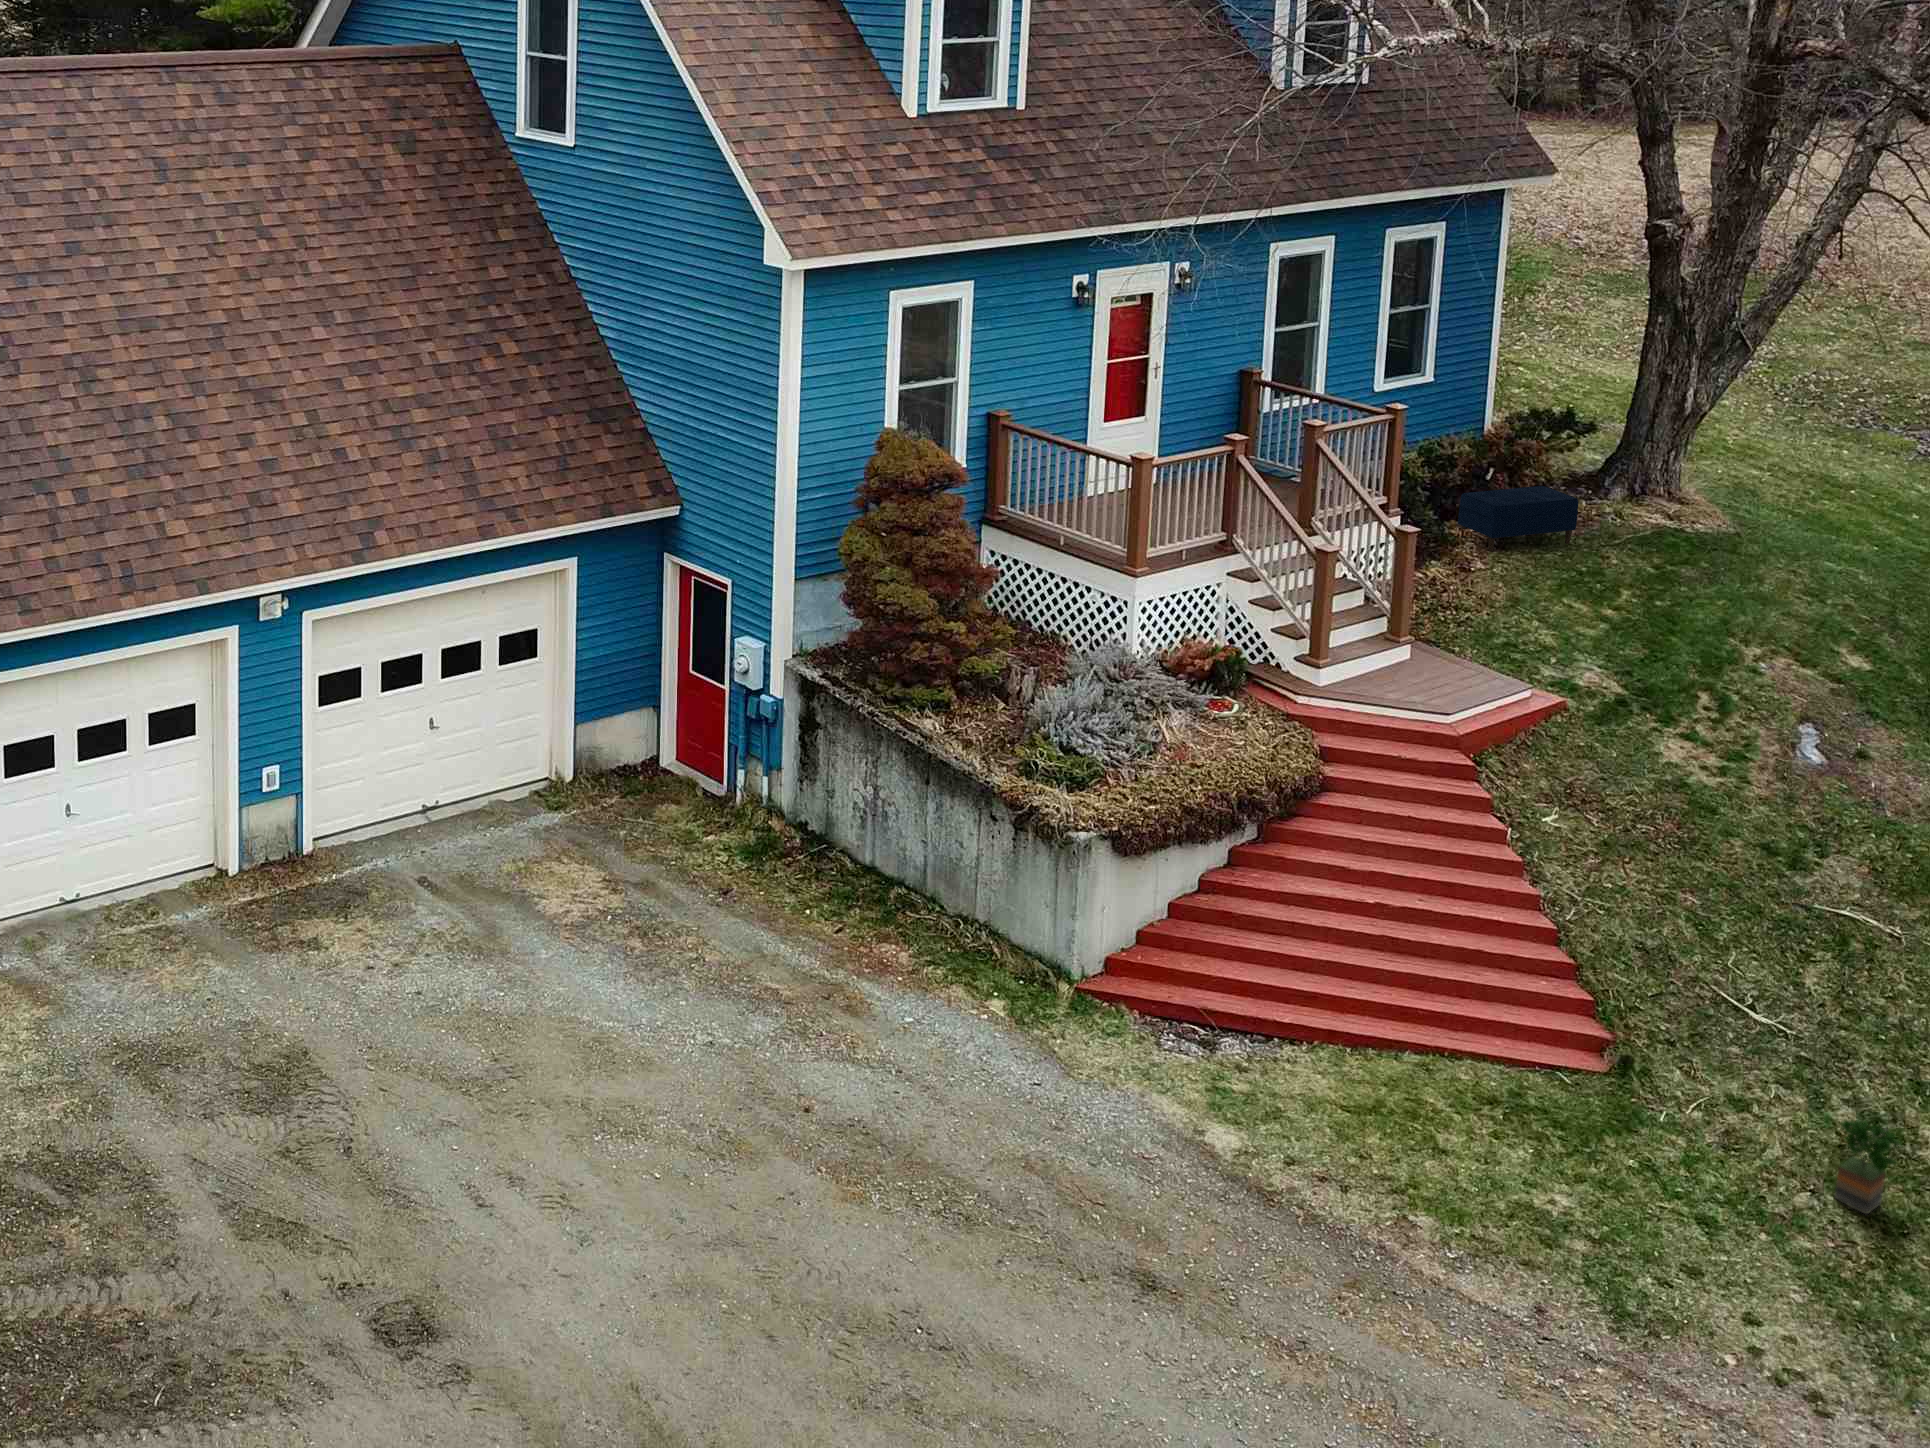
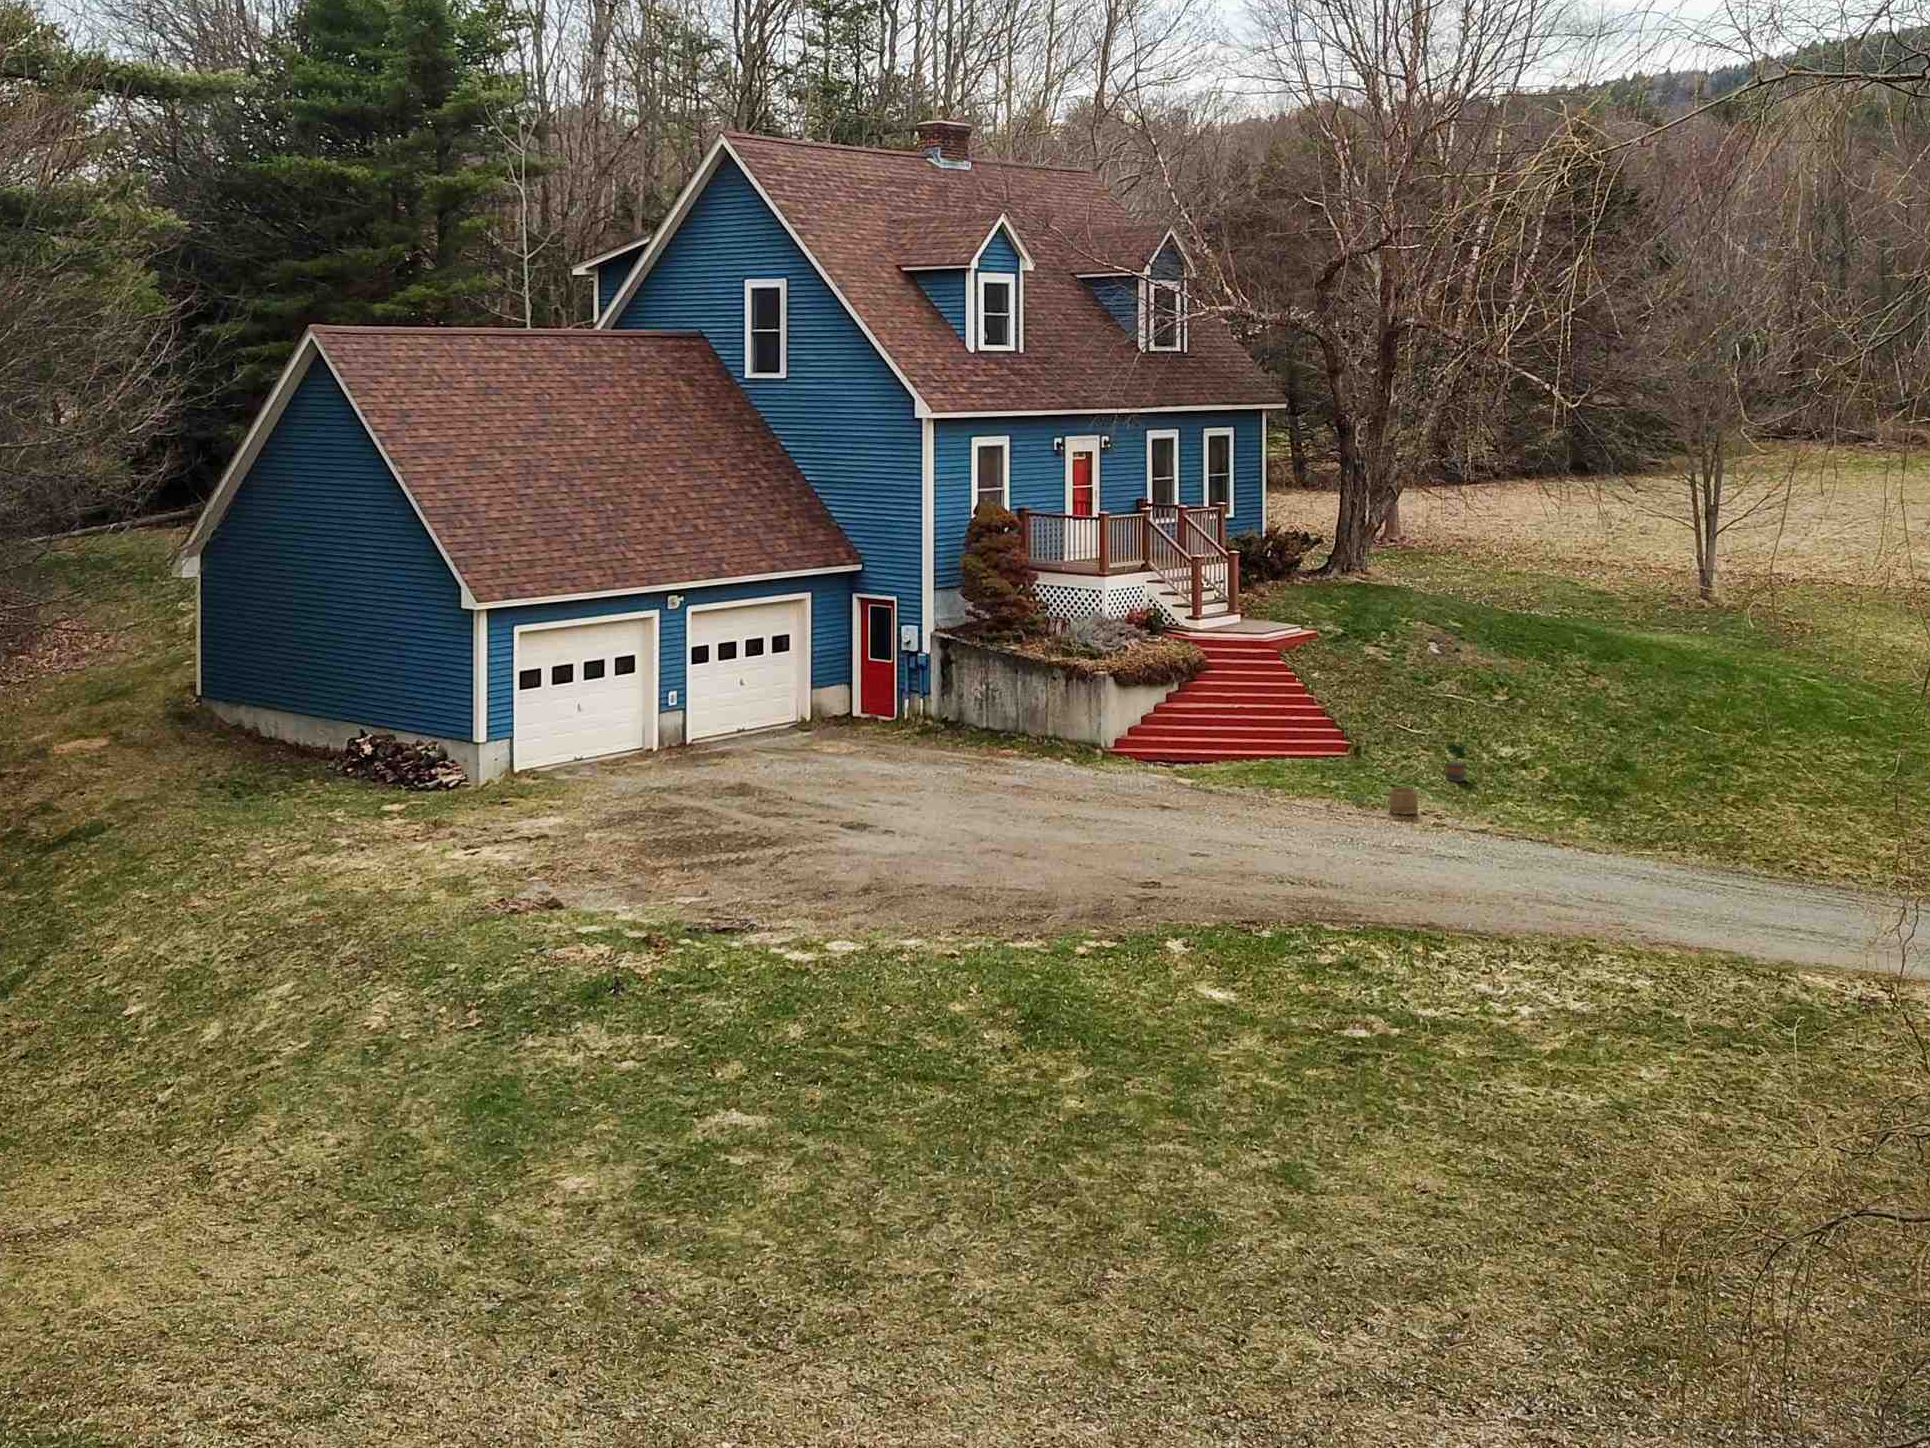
bench: present [1458,486,1578,552] -> none [1256,563,1315,595]
wooden bucket: none [1694,1290,1770,1375] -> present [1389,787,1418,814]

